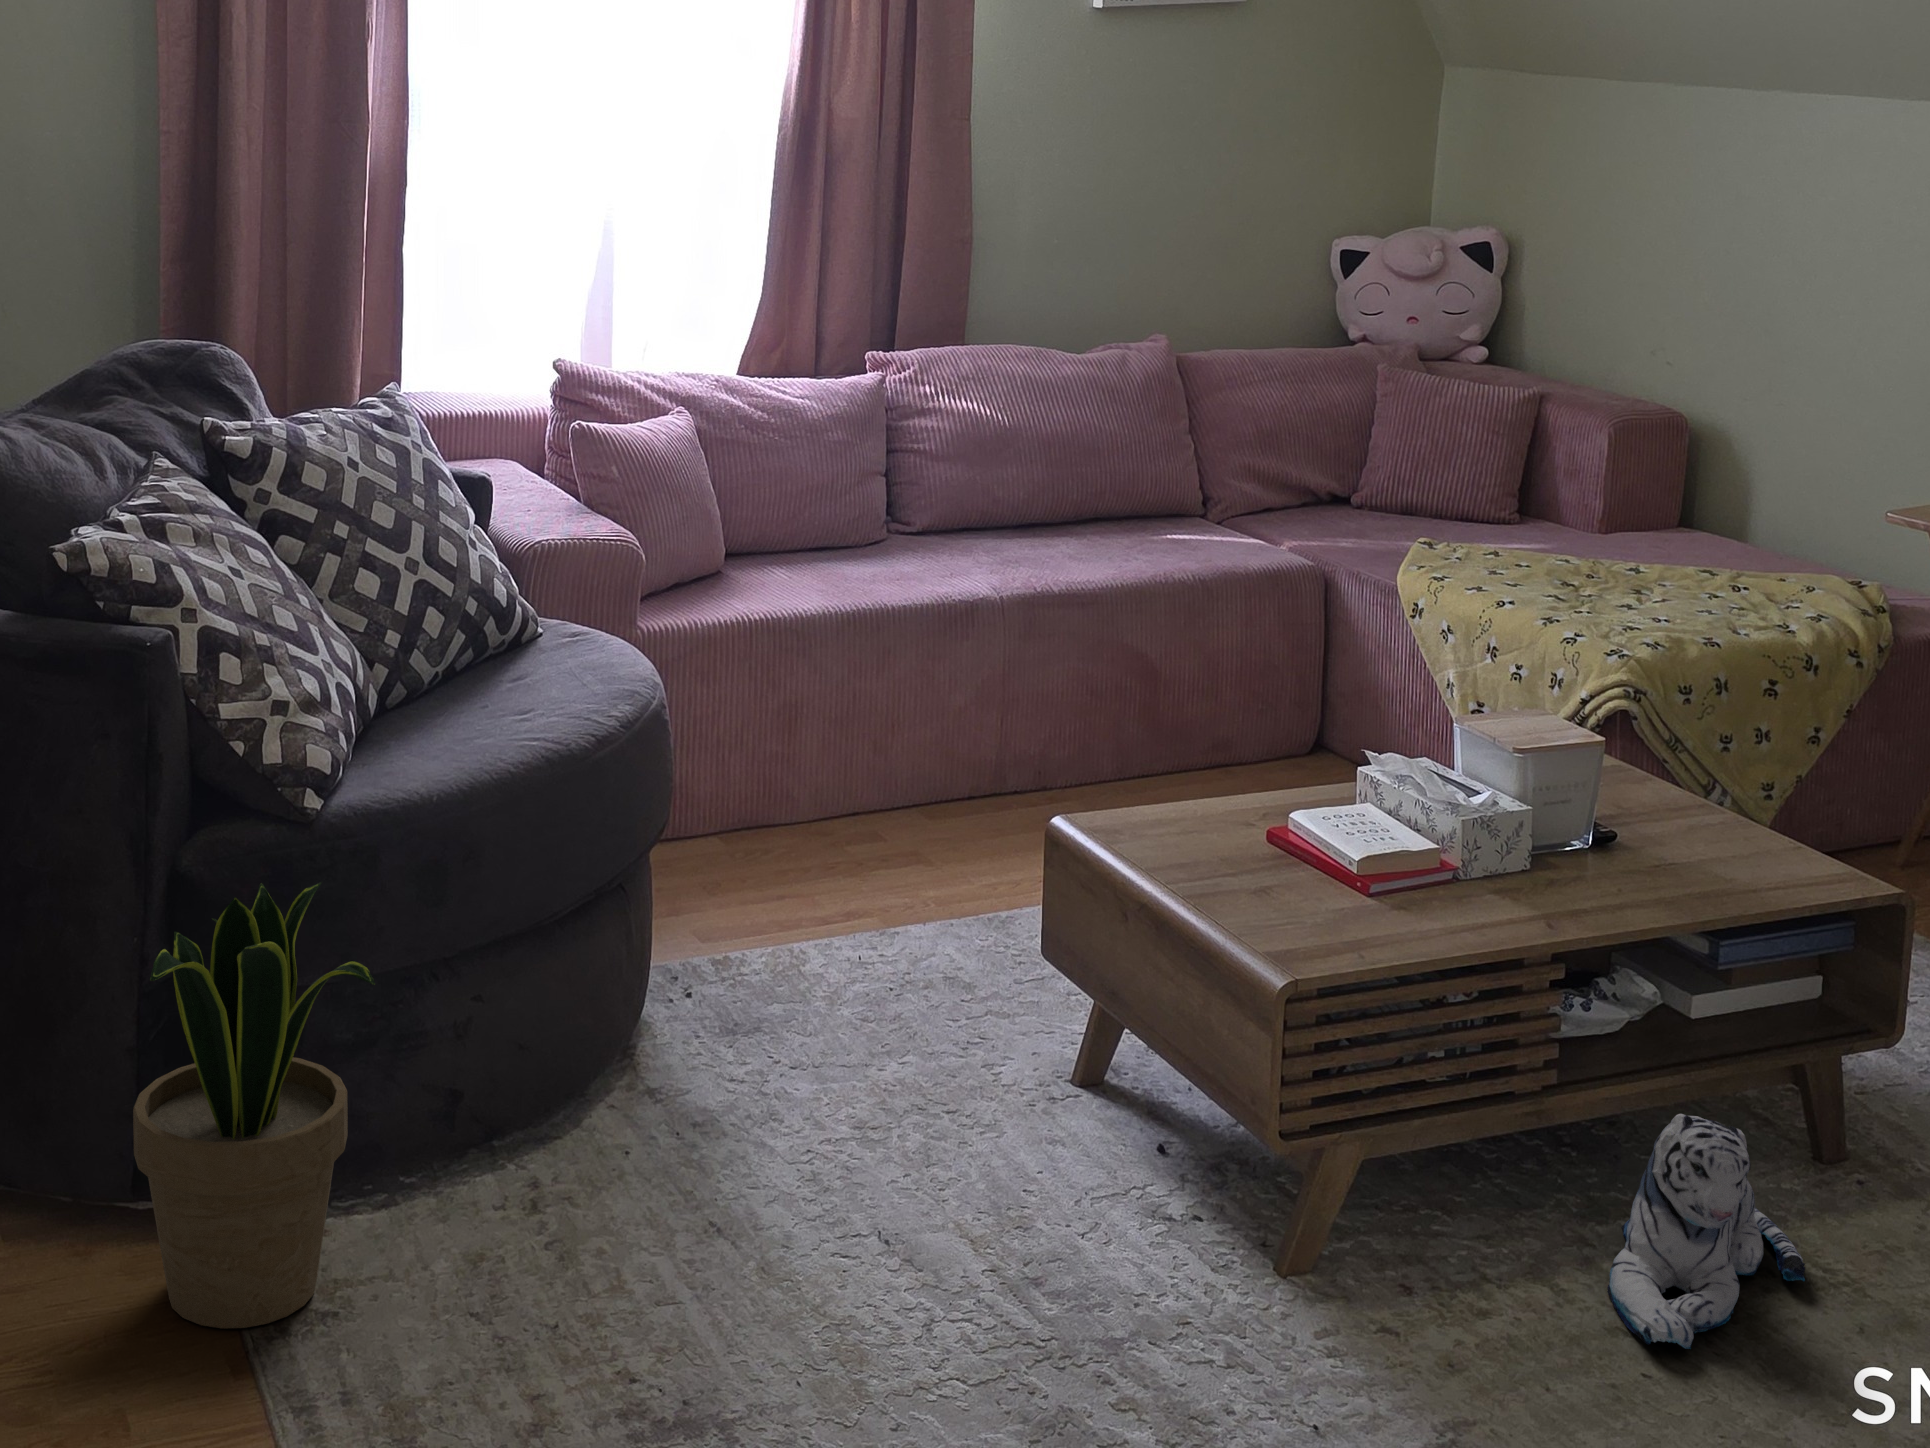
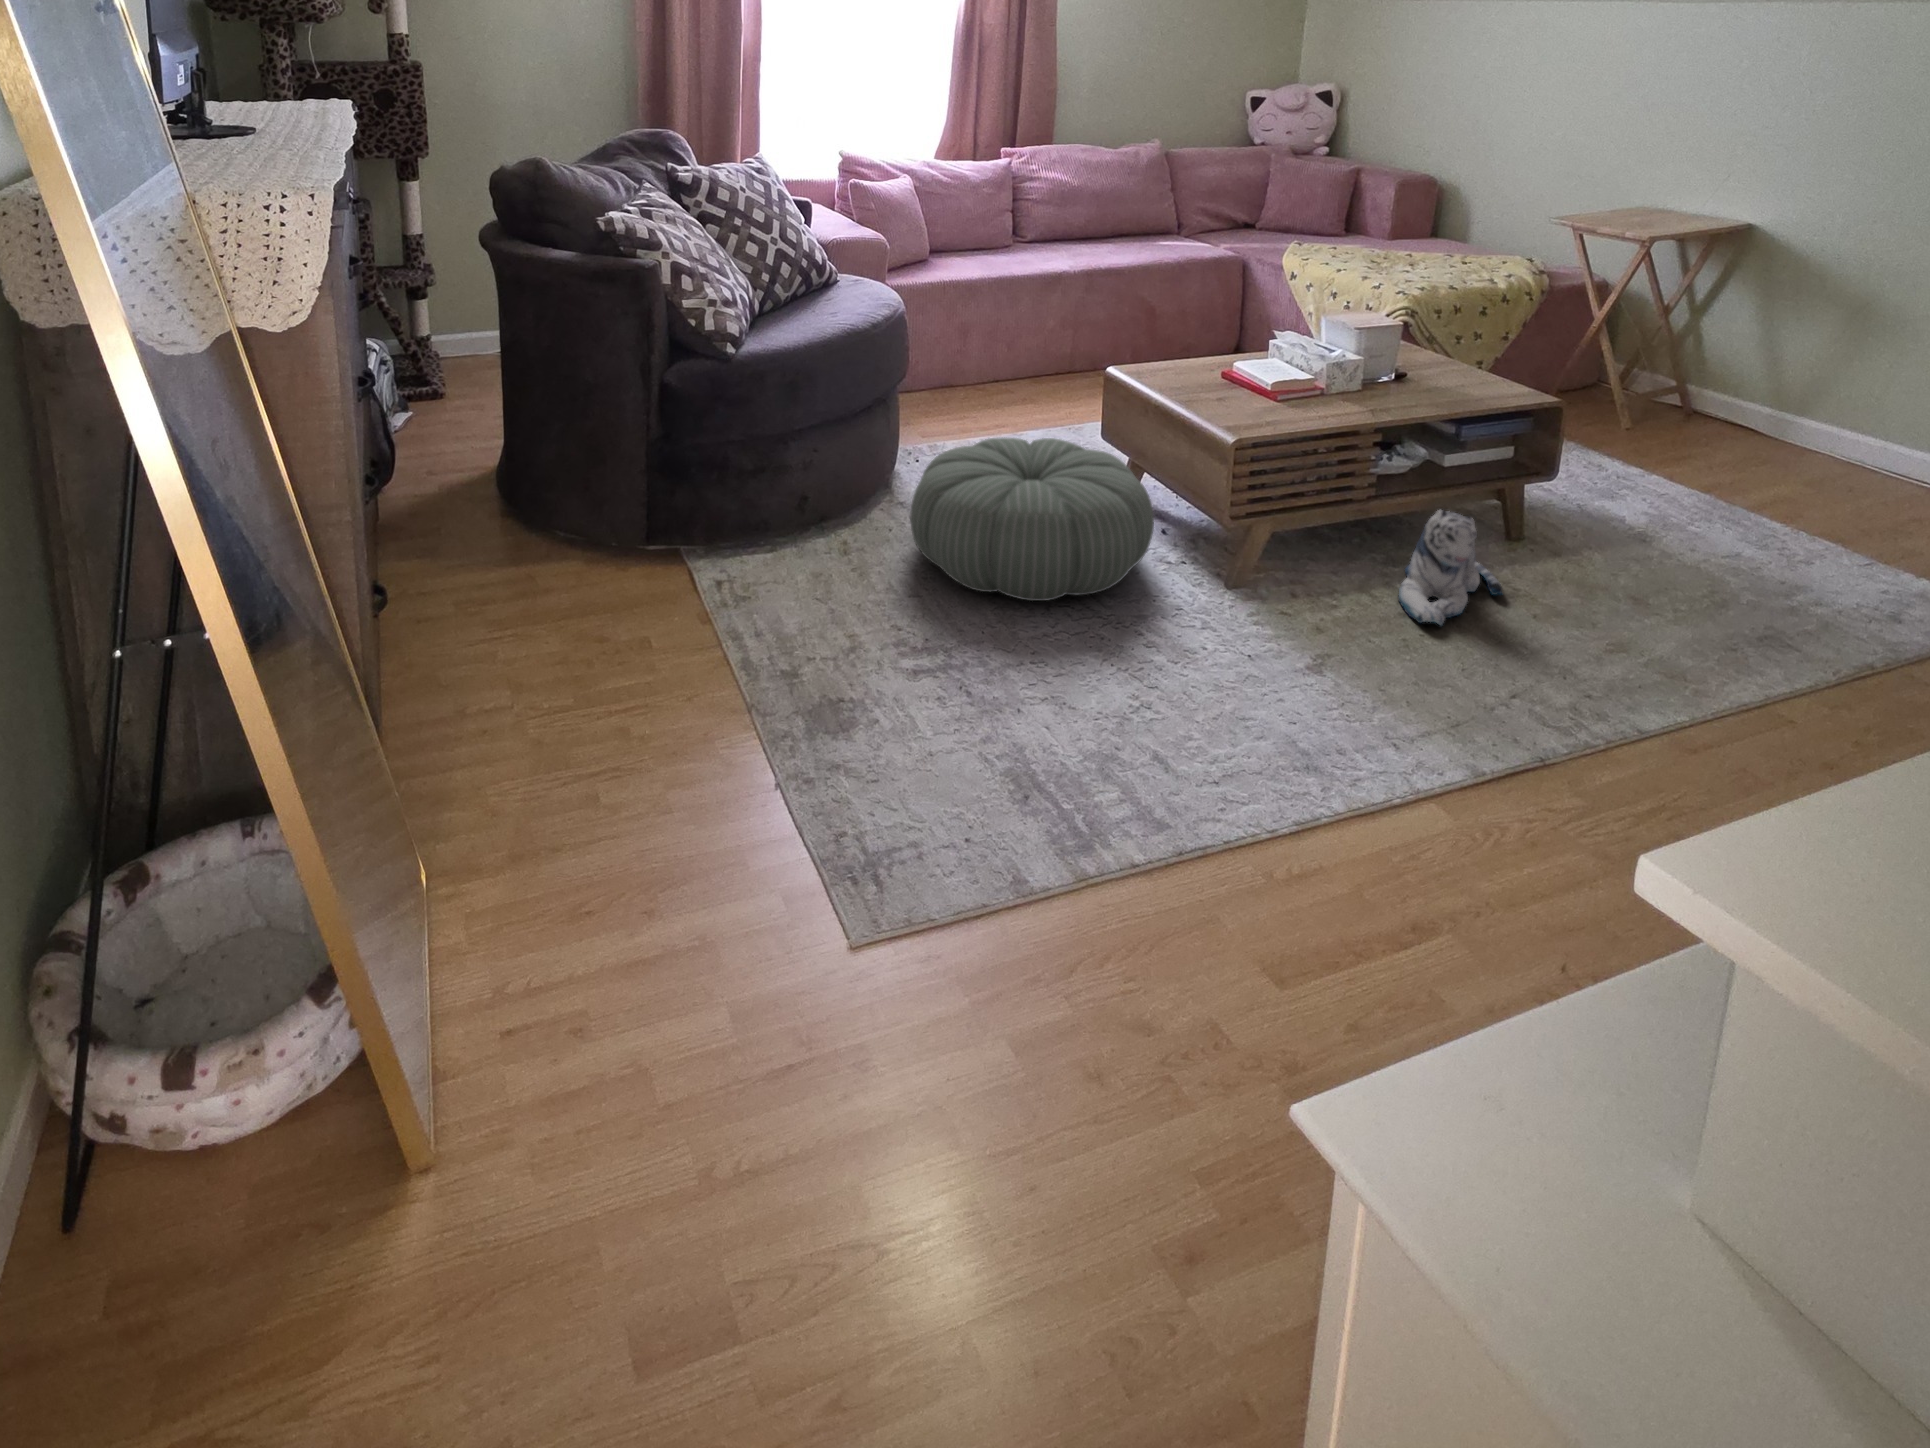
potted plant: present [133,882,375,1329] -> none [644,390,764,607]
pouf: none [666,964,1139,1306] -> present [910,438,1154,601]

